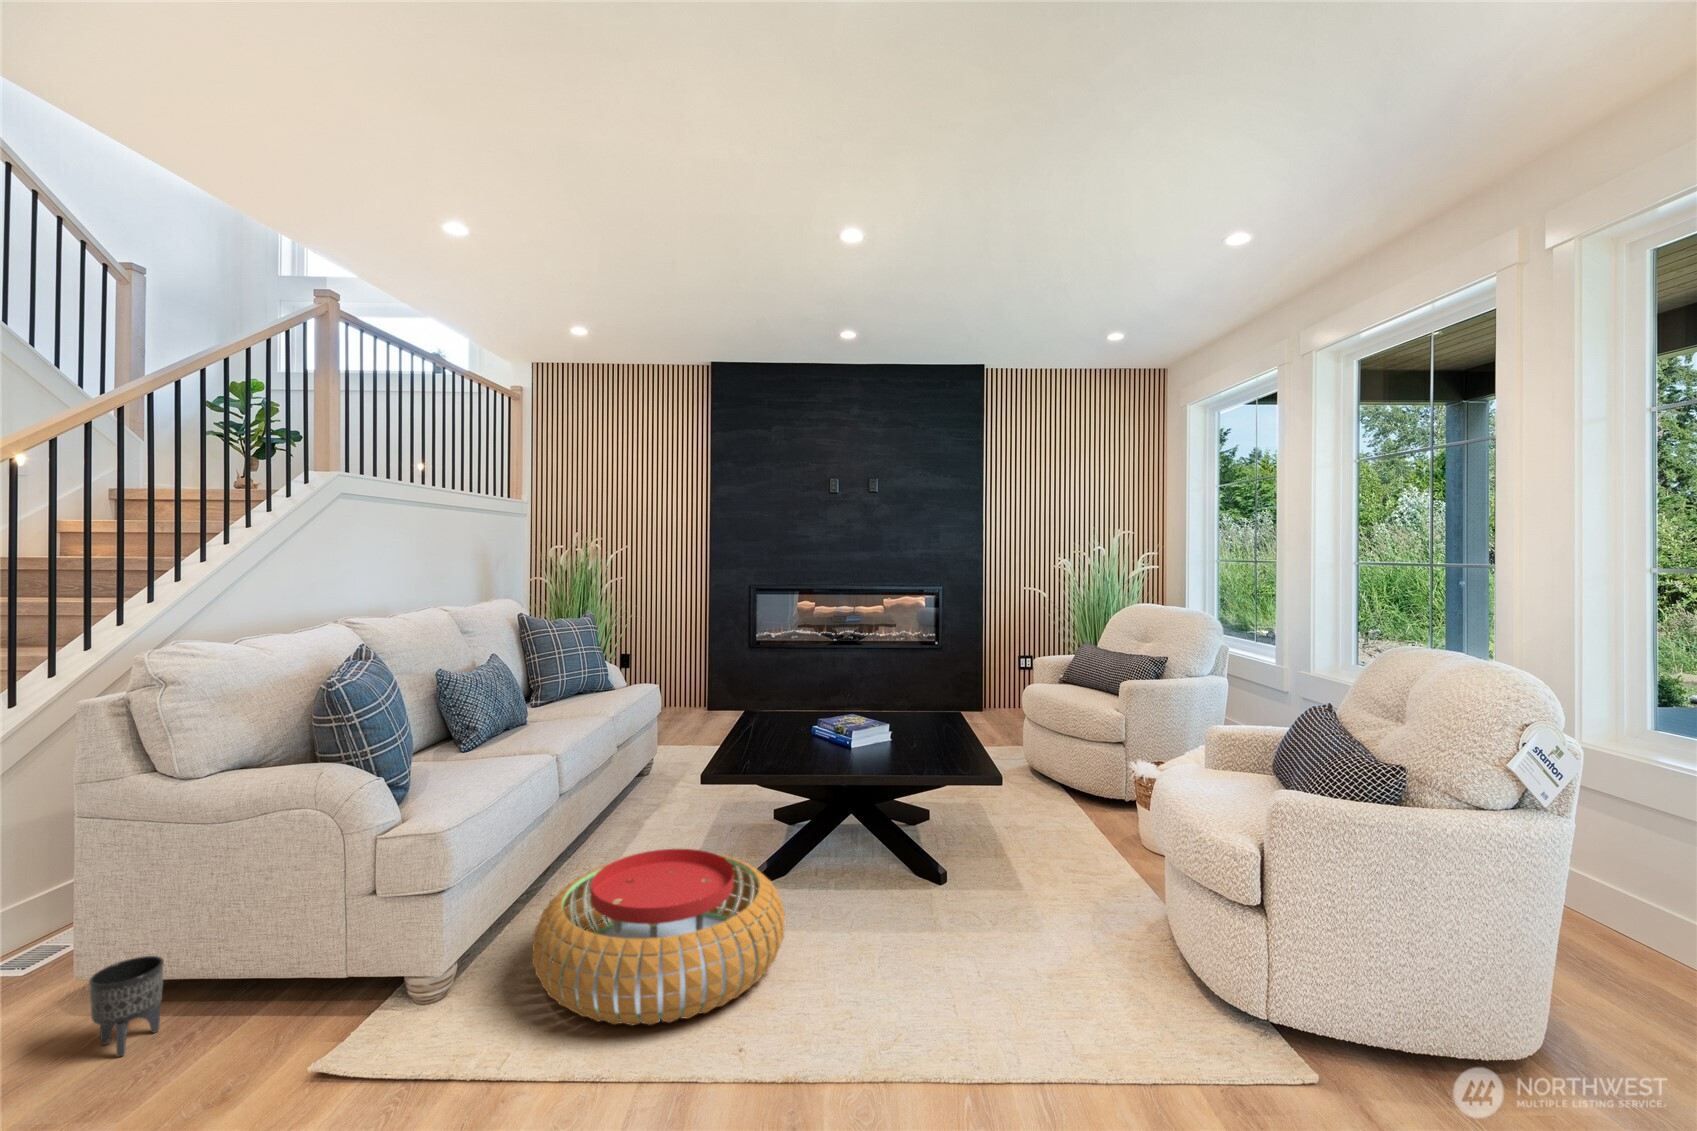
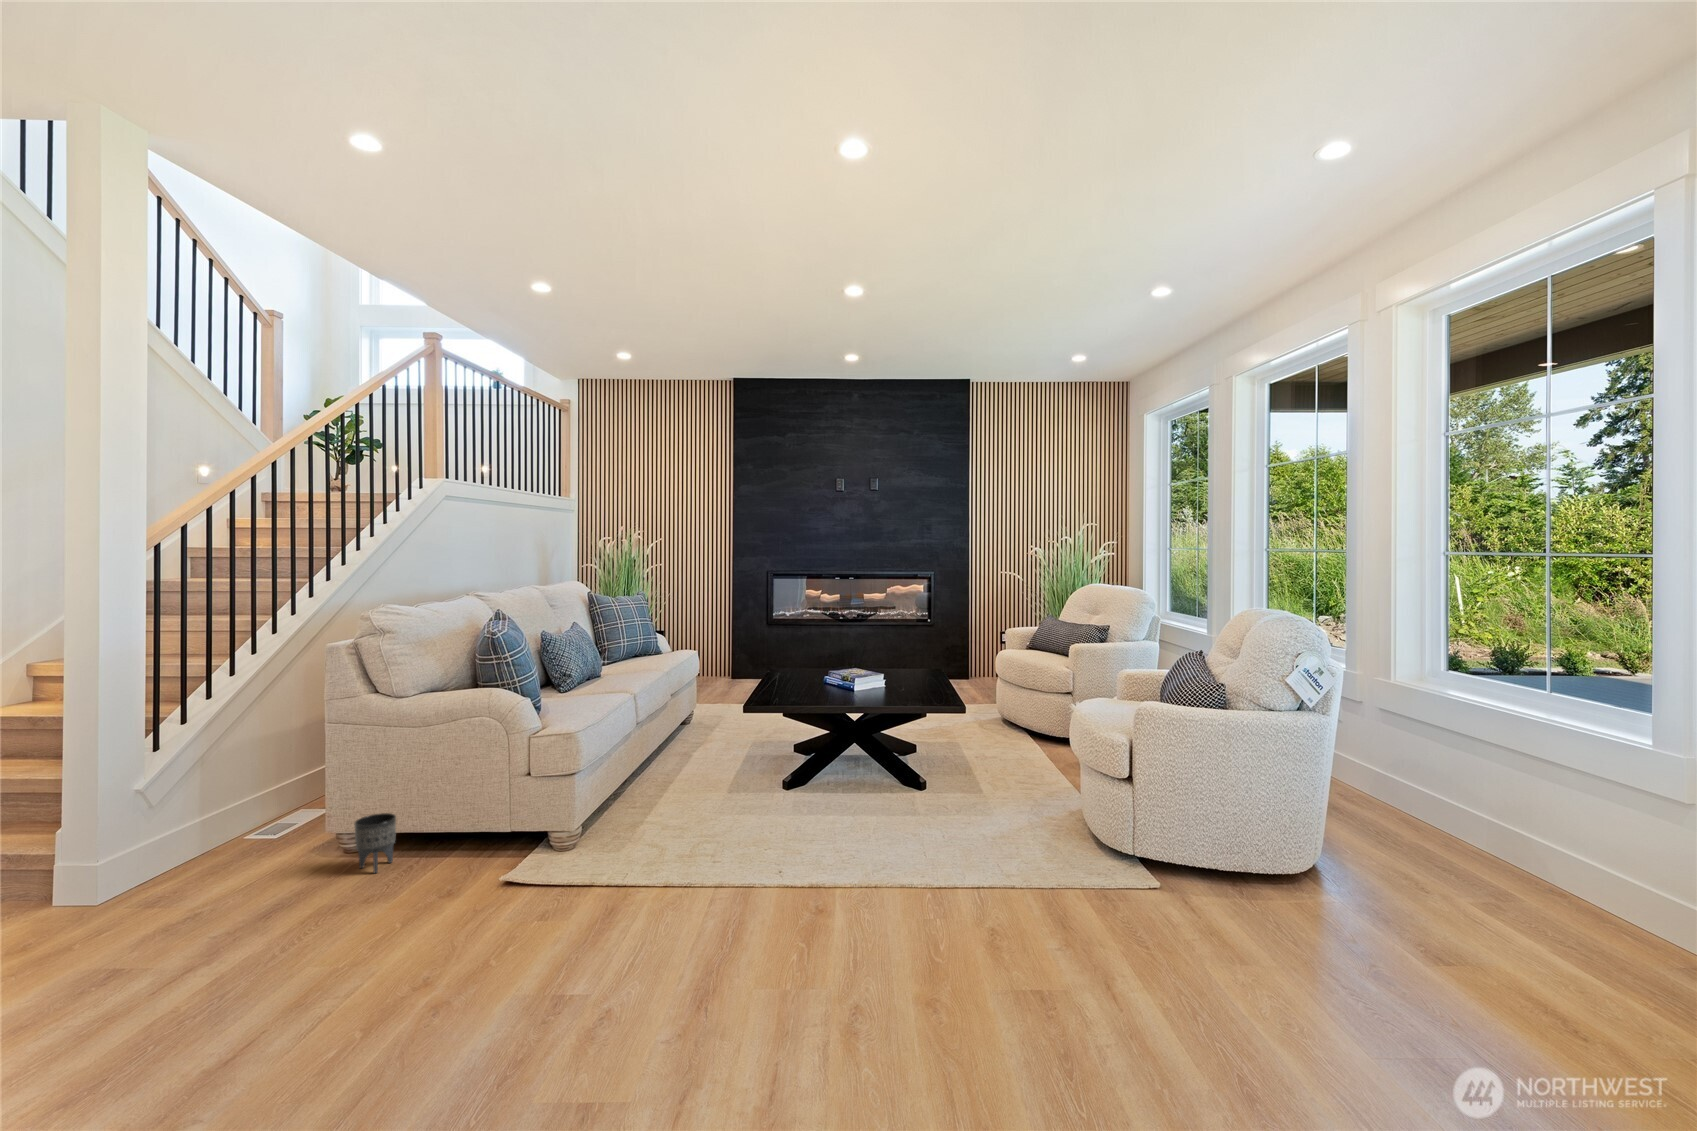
pouf: present [532,849,785,1026] -> none [633,756,807,859]

